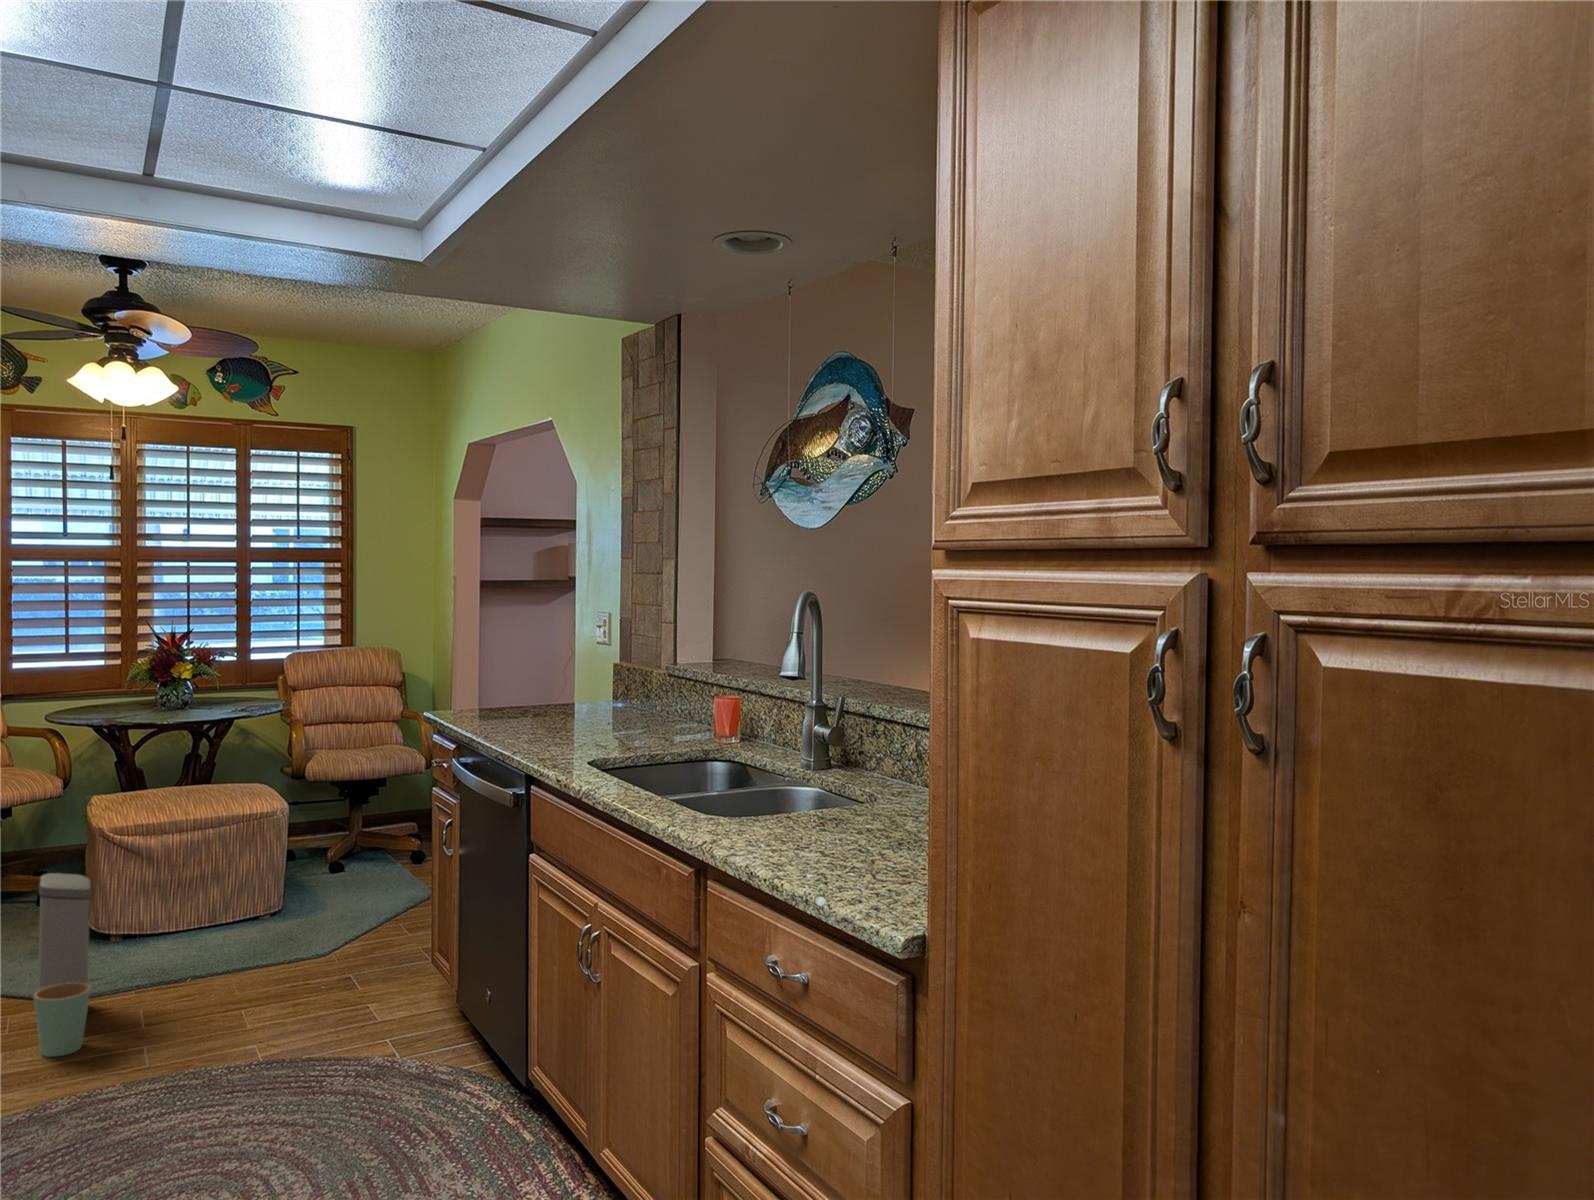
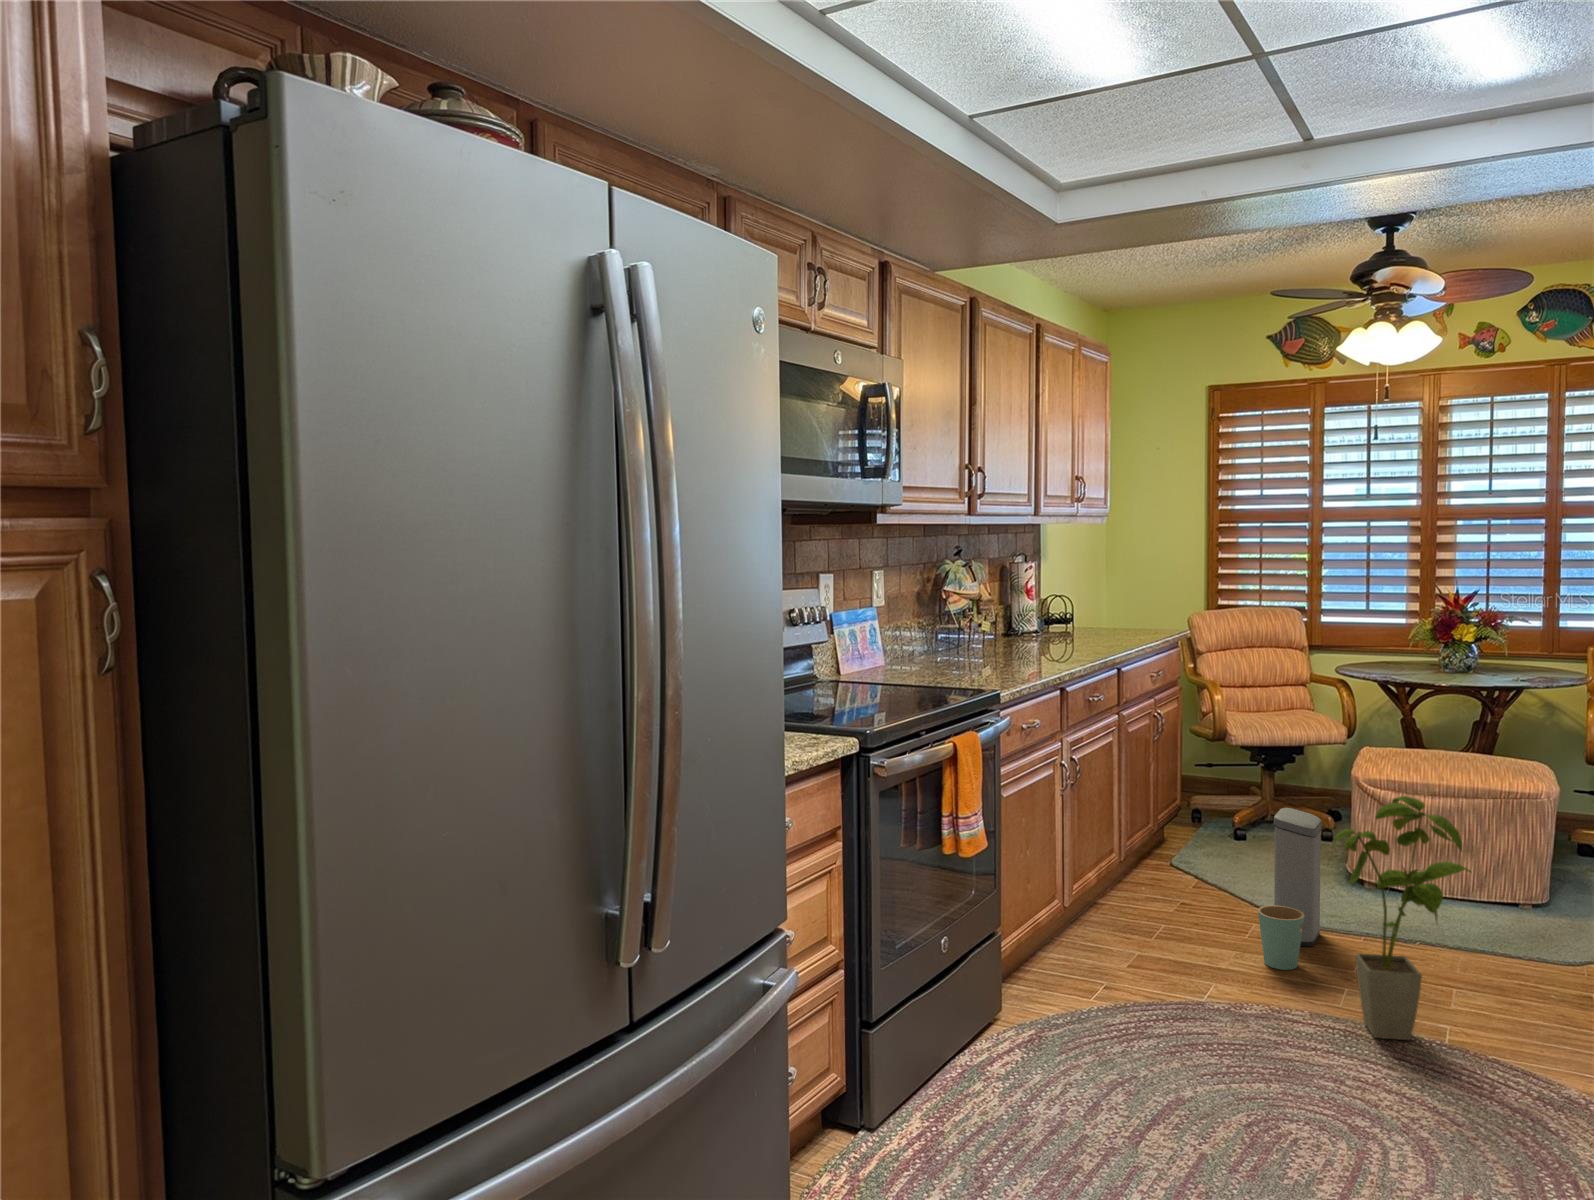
house plant: none [150,830,290,1083] -> present [1333,796,1471,1040]

